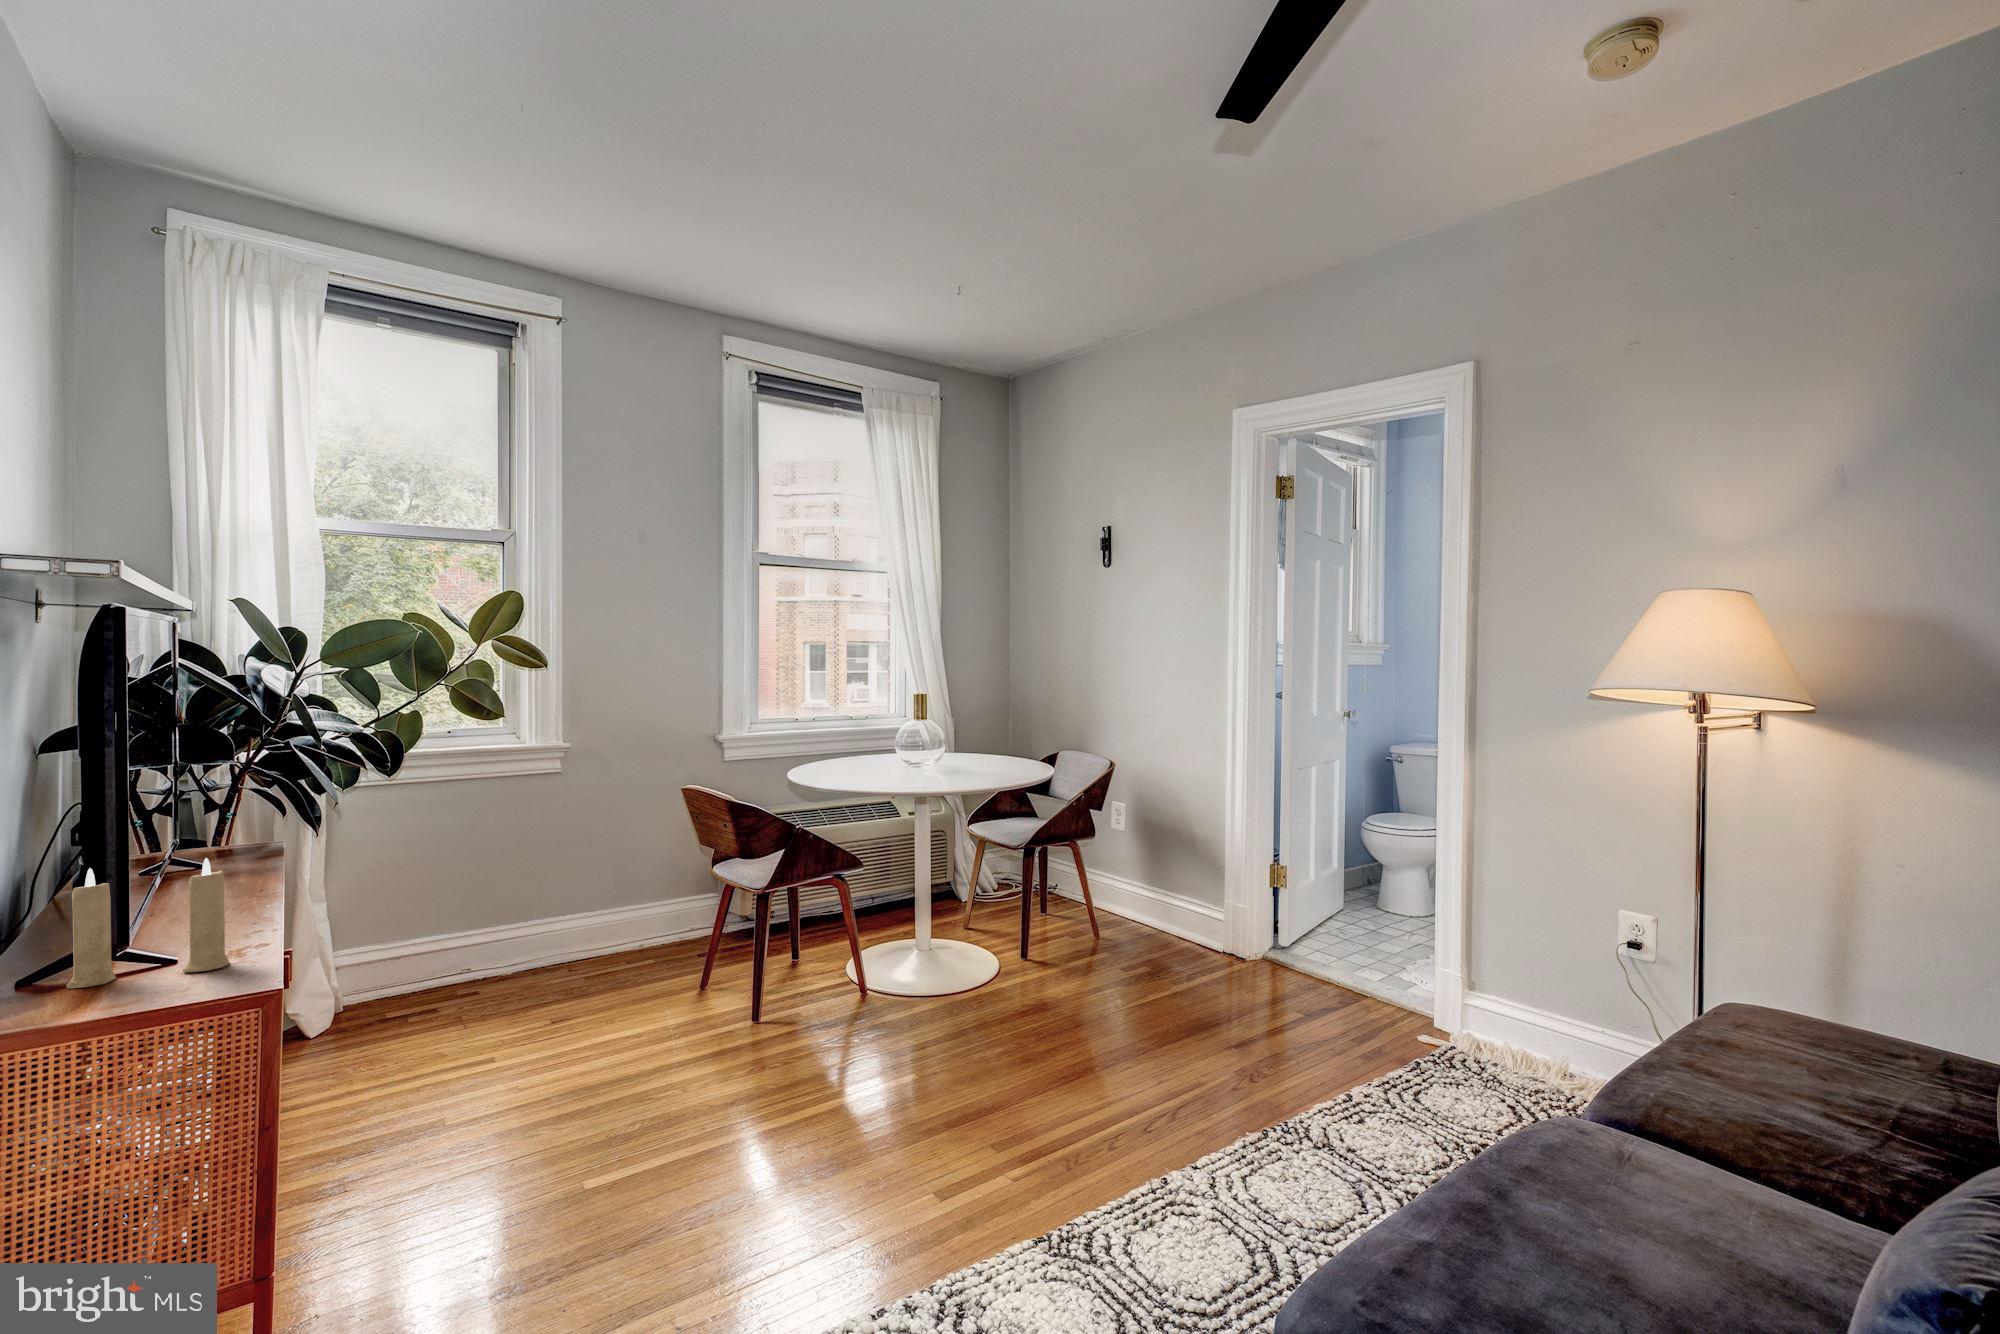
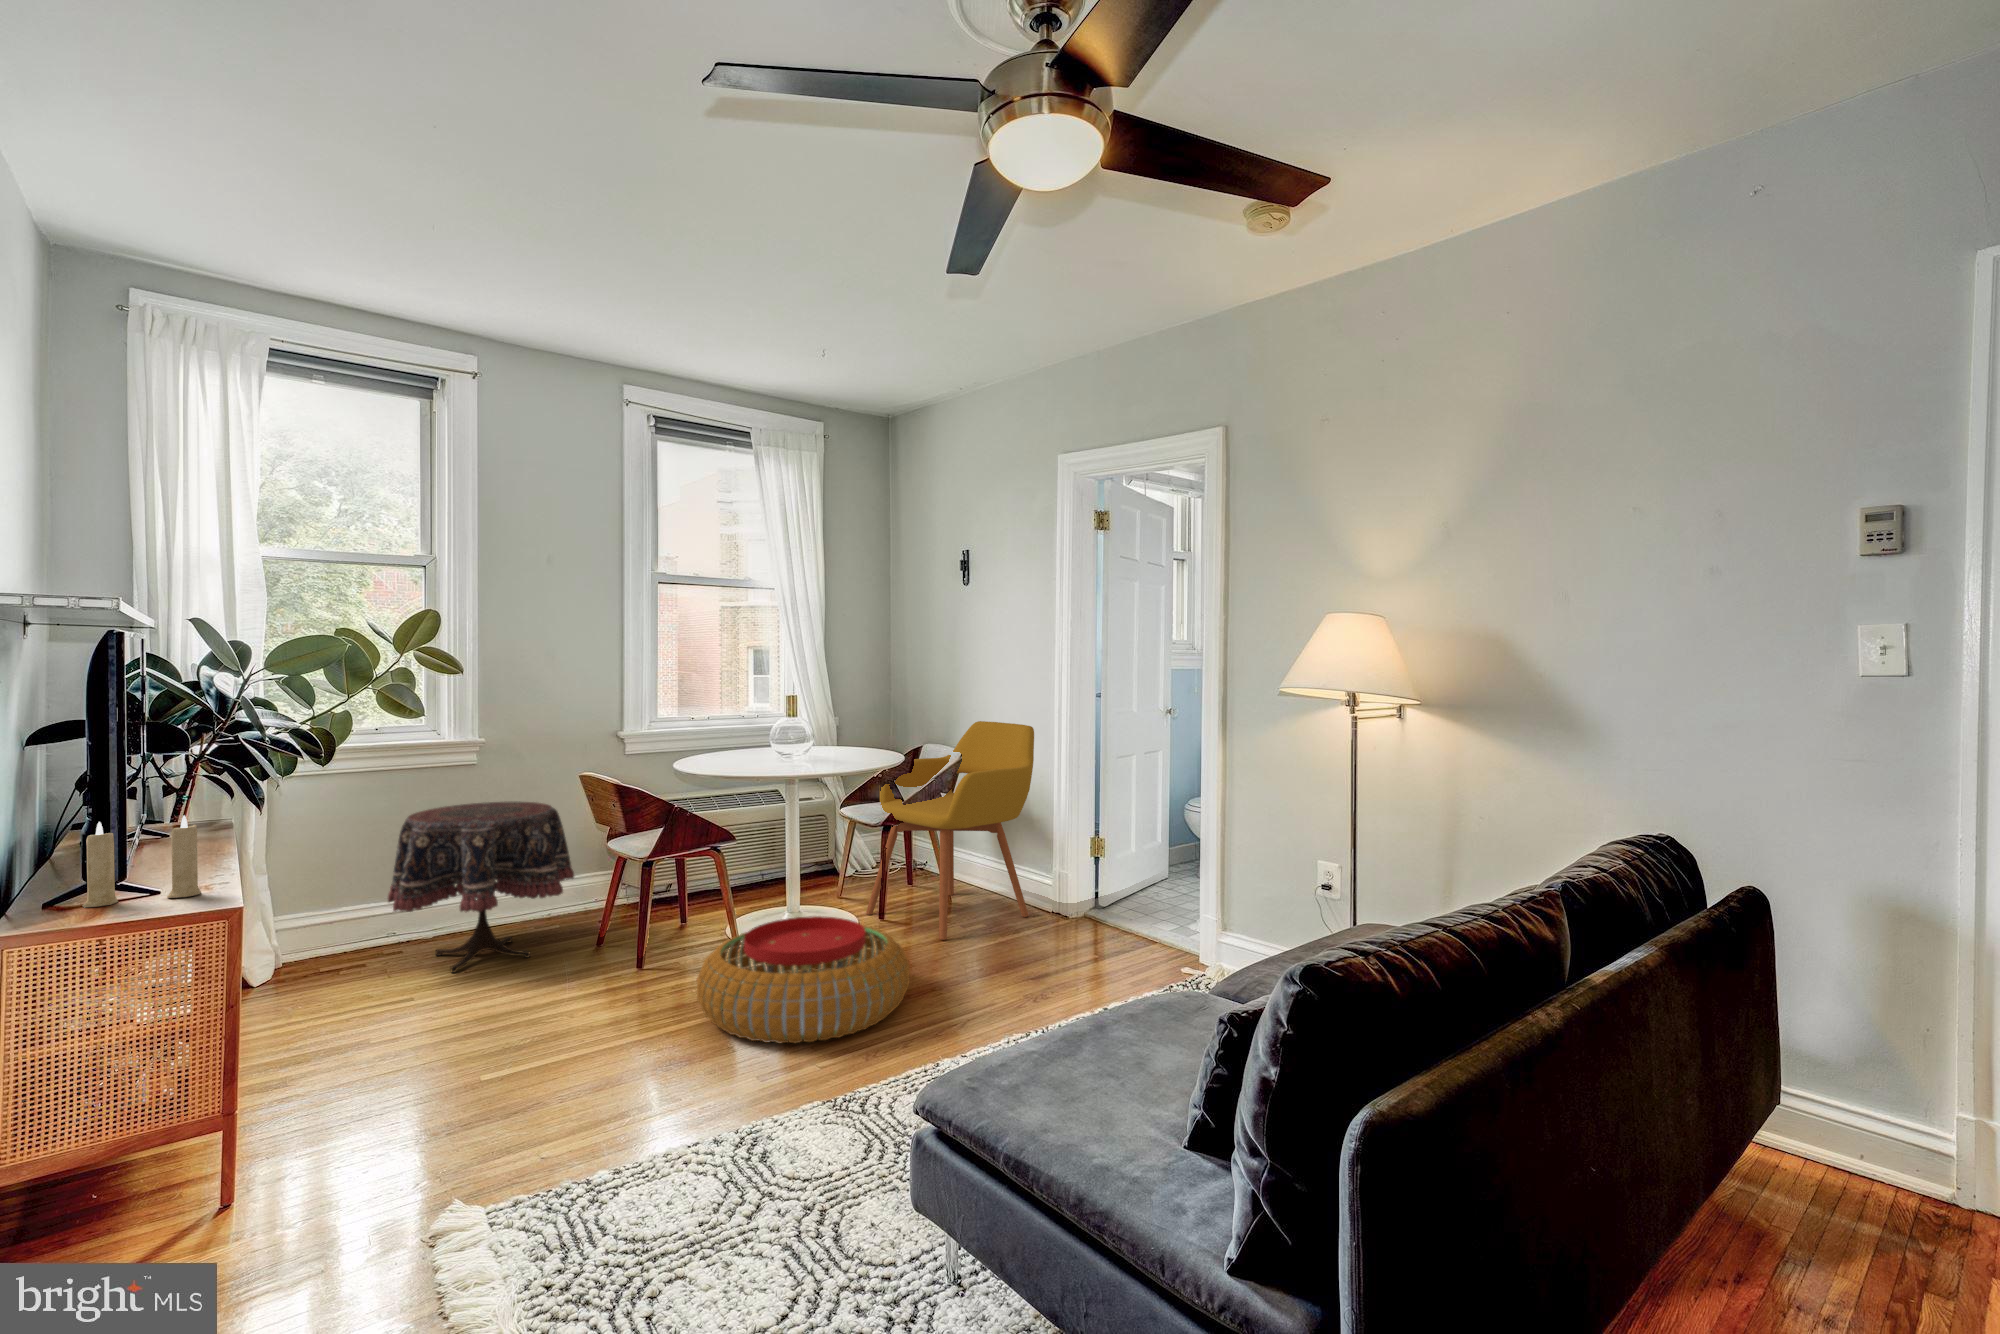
armchair: none [1005,725,1202,987] -> present [866,721,1034,940]
side table: none [465,817,676,1023] -> present [388,802,574,973]
pouf: none [842,965,1102,1140] -> present [697,916,910,1043]

